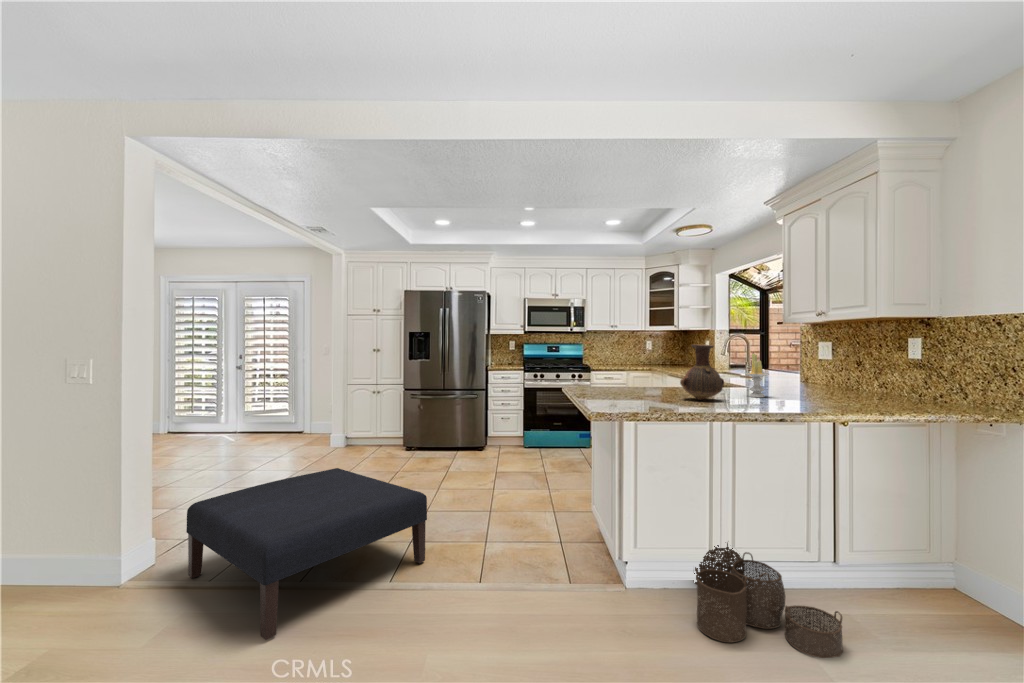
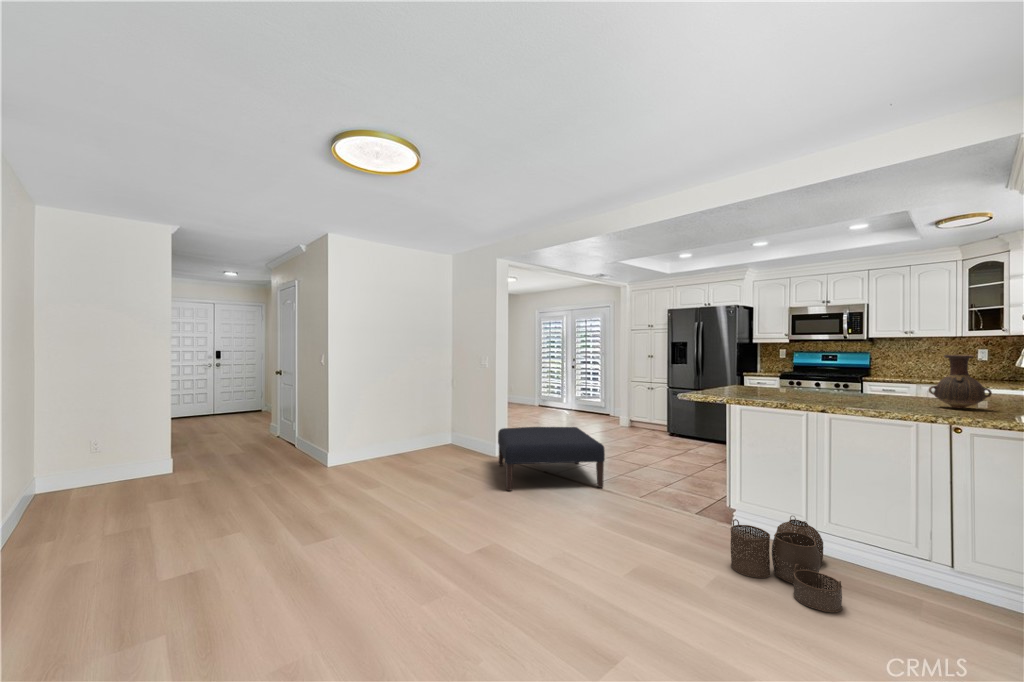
vase: present [680,345,724,400] -> present [929,355,992,408]
candle: present [745,354,769,397] -> none [871,362,900,405]

